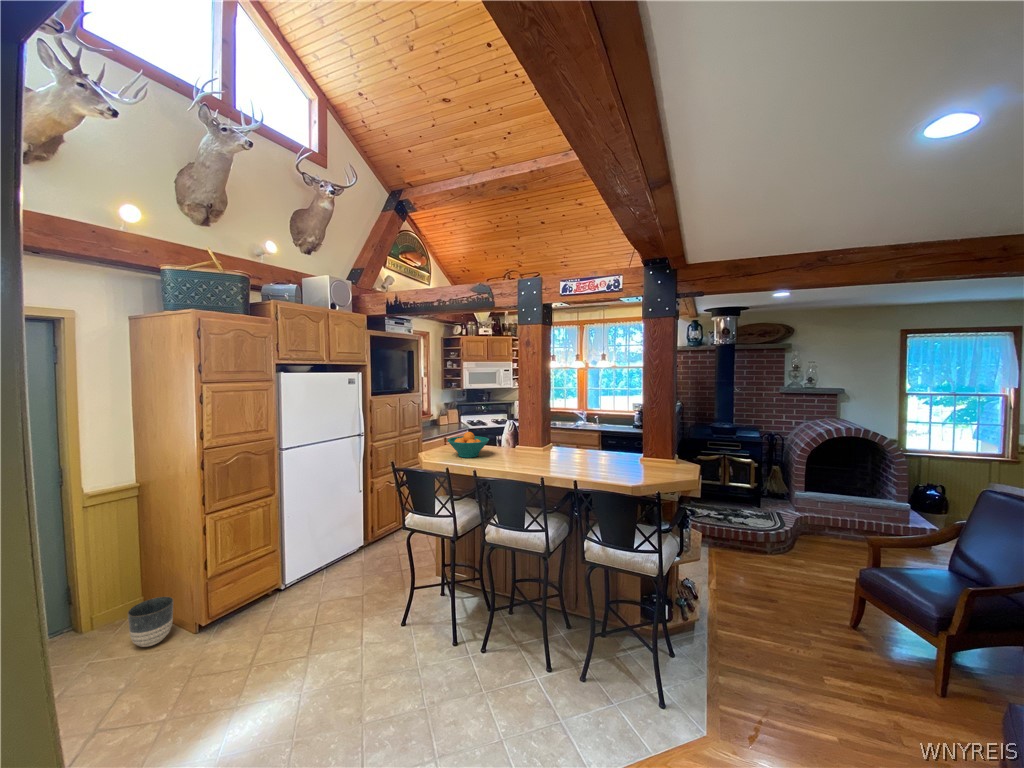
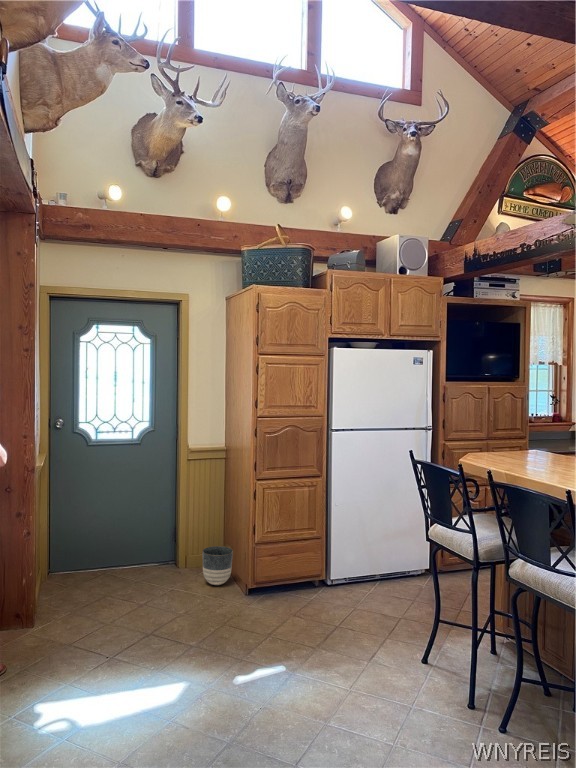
fruit bowl: present [448,432,489,458] -> none [490,430,552,466]

